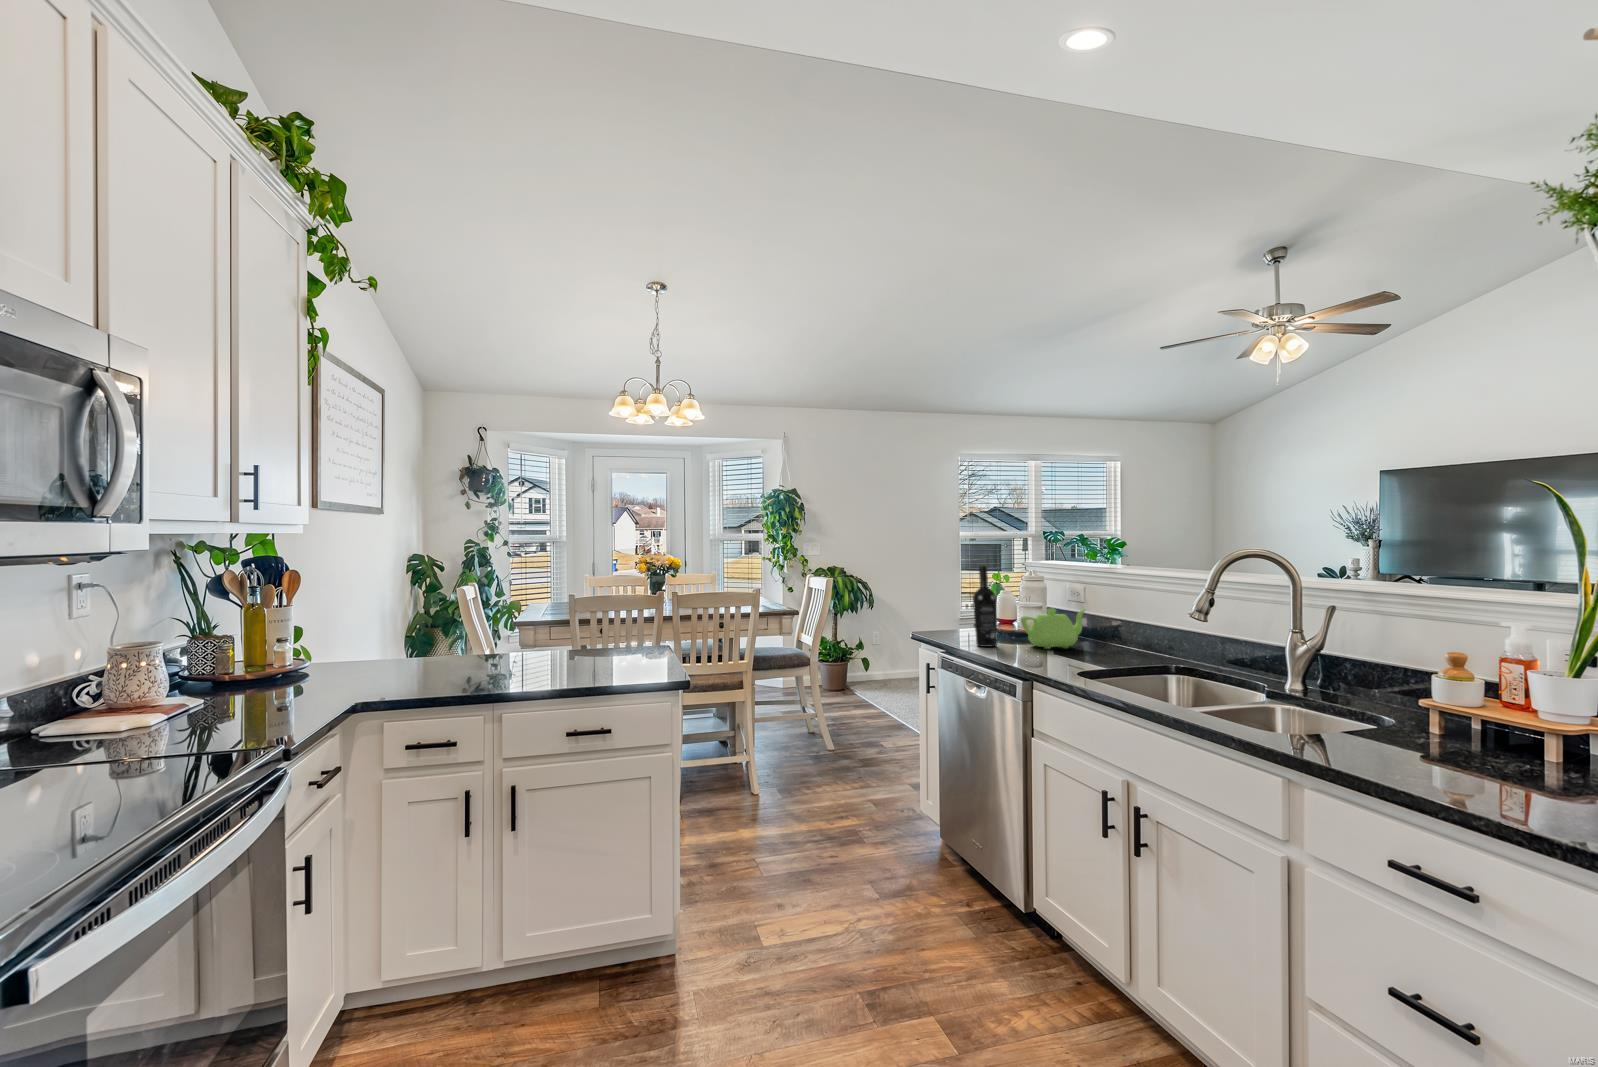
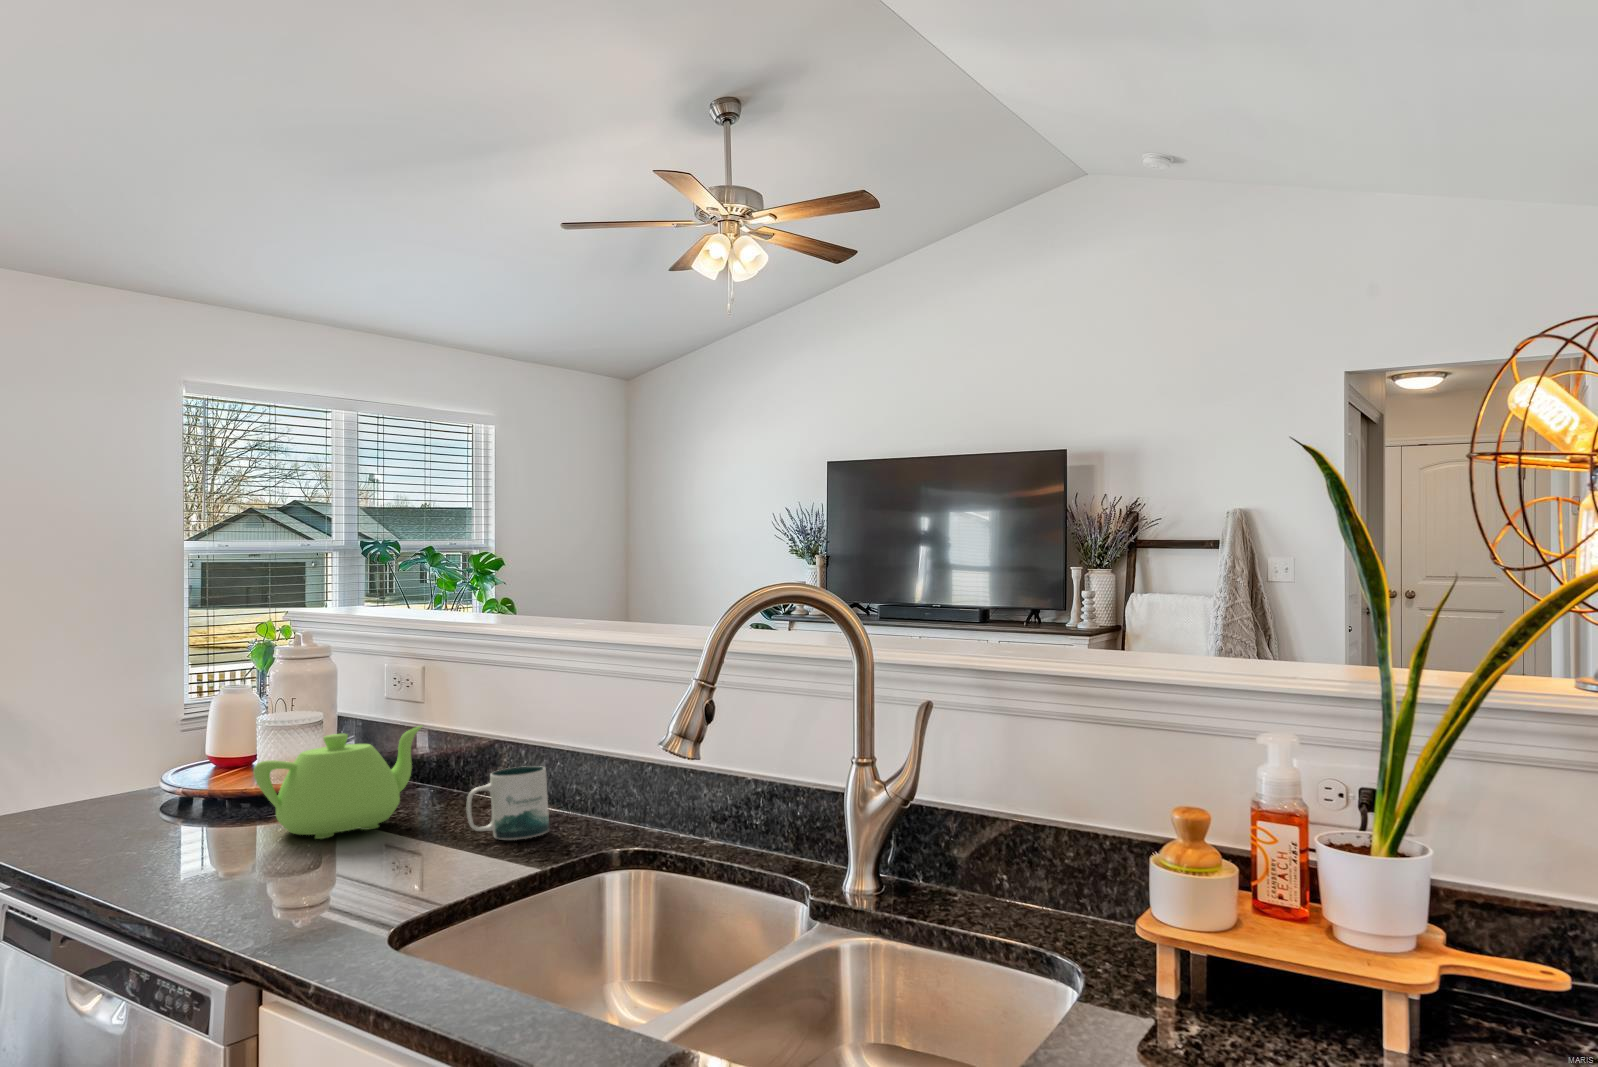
wine bottle: present [973,566,998,647] -> none [114,637,187,860]
mug: none [1107,629,1145,658] -> present [466,766,549,840]

